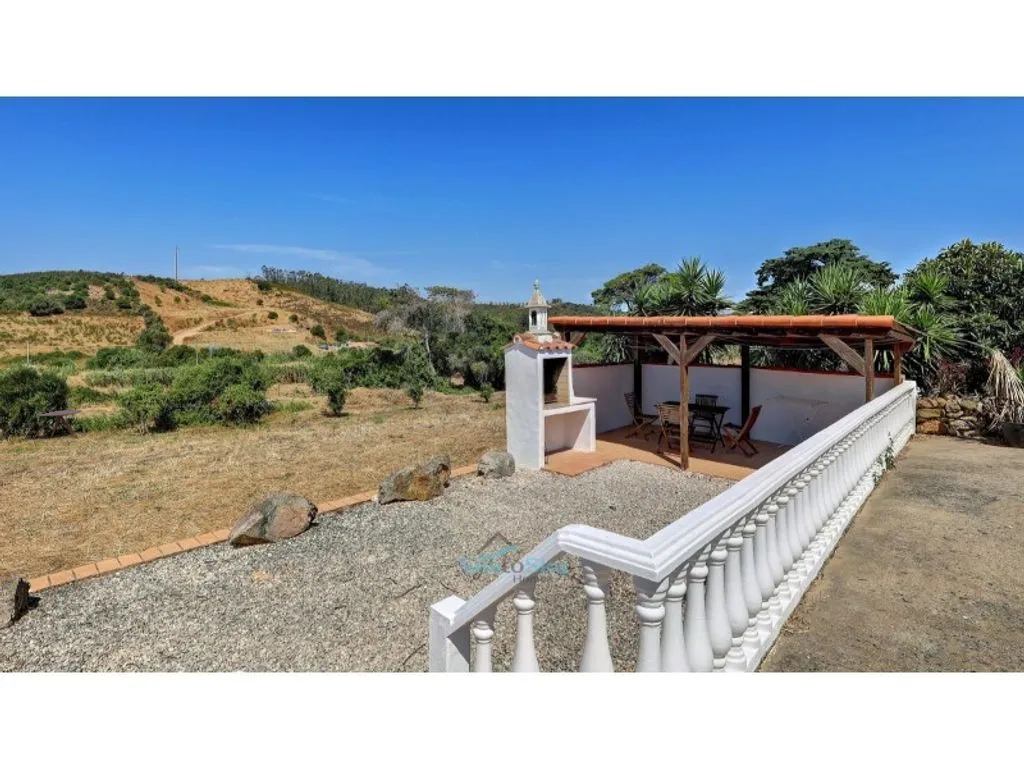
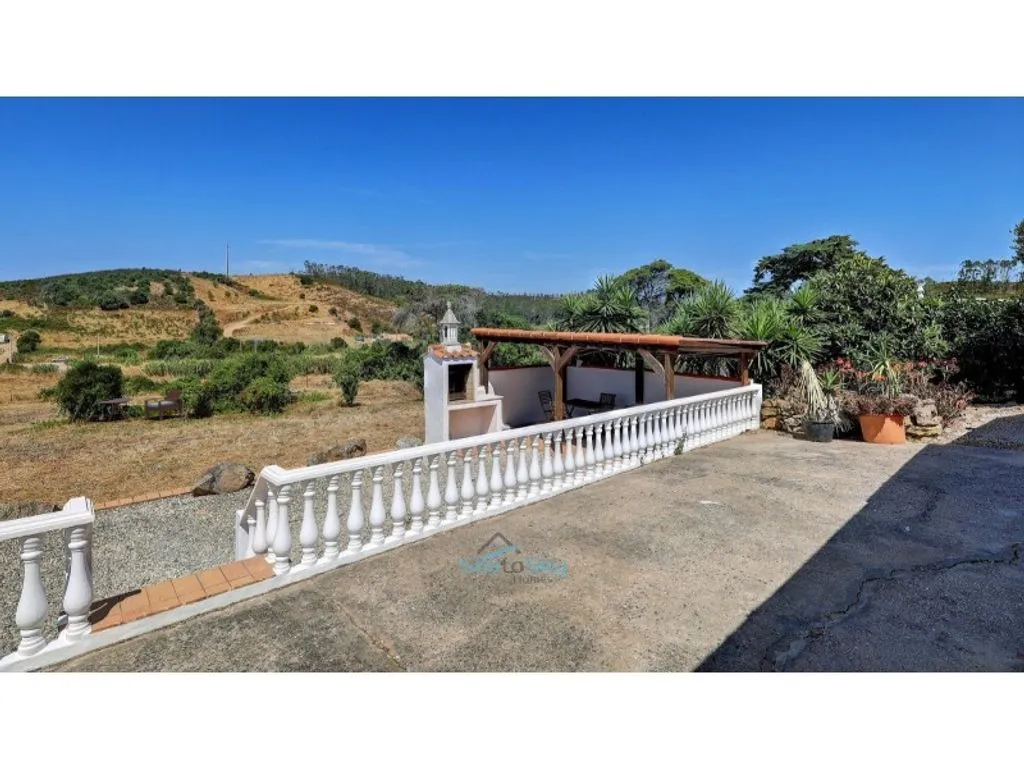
chair: none [96,399,142,436] -> present [145,390,182,421]

